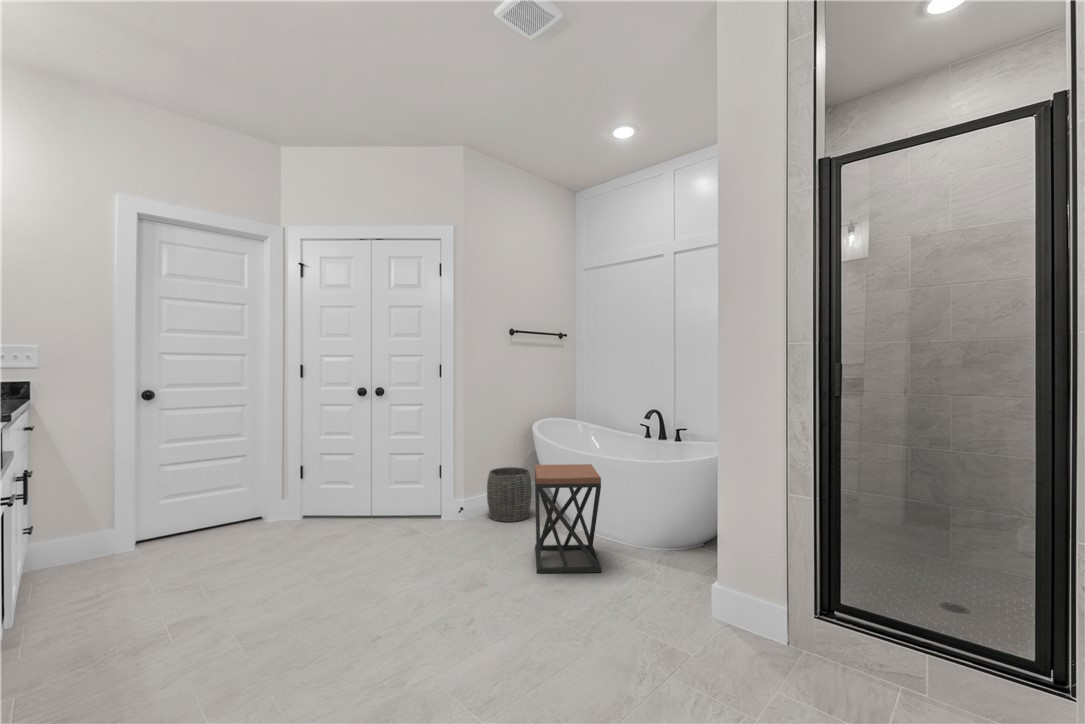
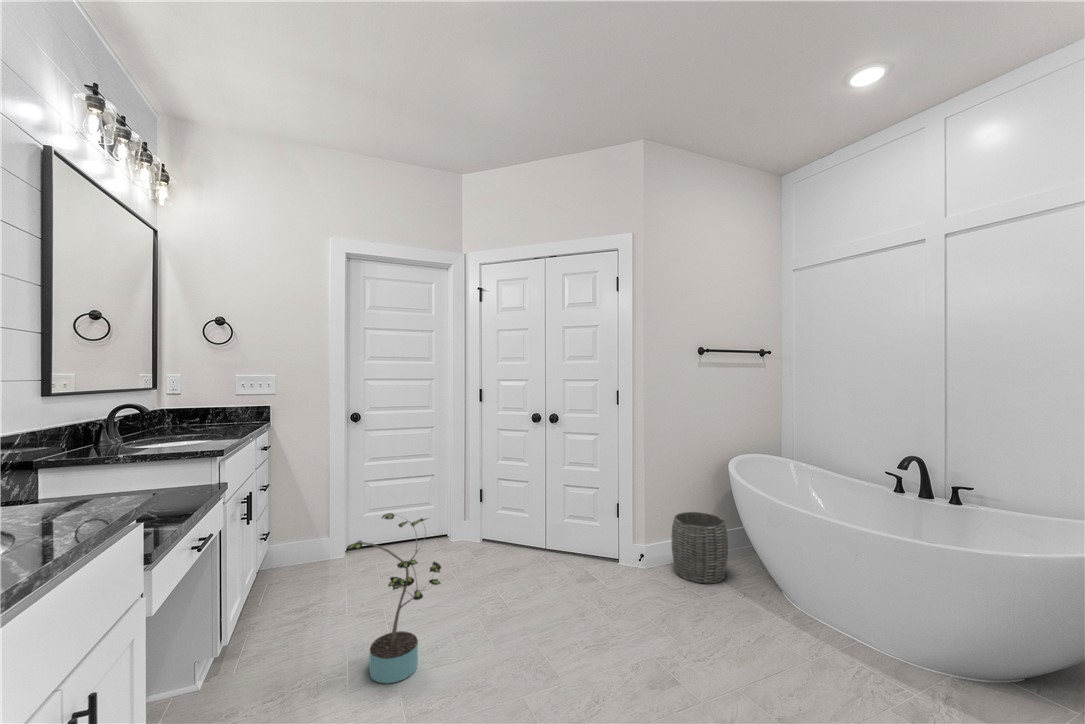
stool: present [535,464,601,573] -> none [732,527,837,705]
potted plant: none [189,475,290,629] -> present [347,513,441,683]

